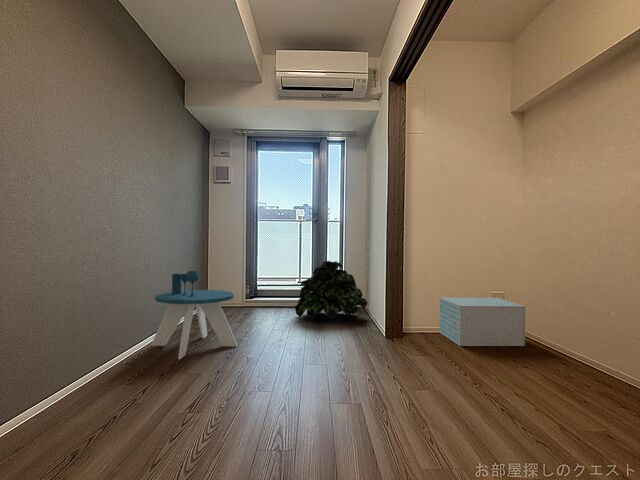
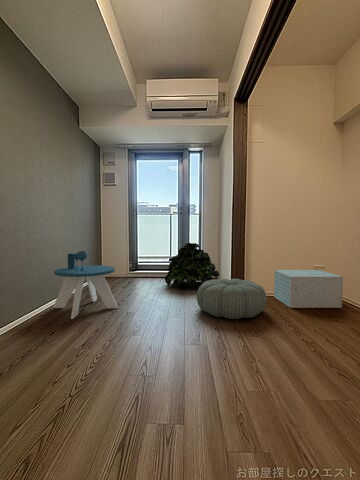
pouf: none [341,308,430,359] -> present [197,278,267,319]

